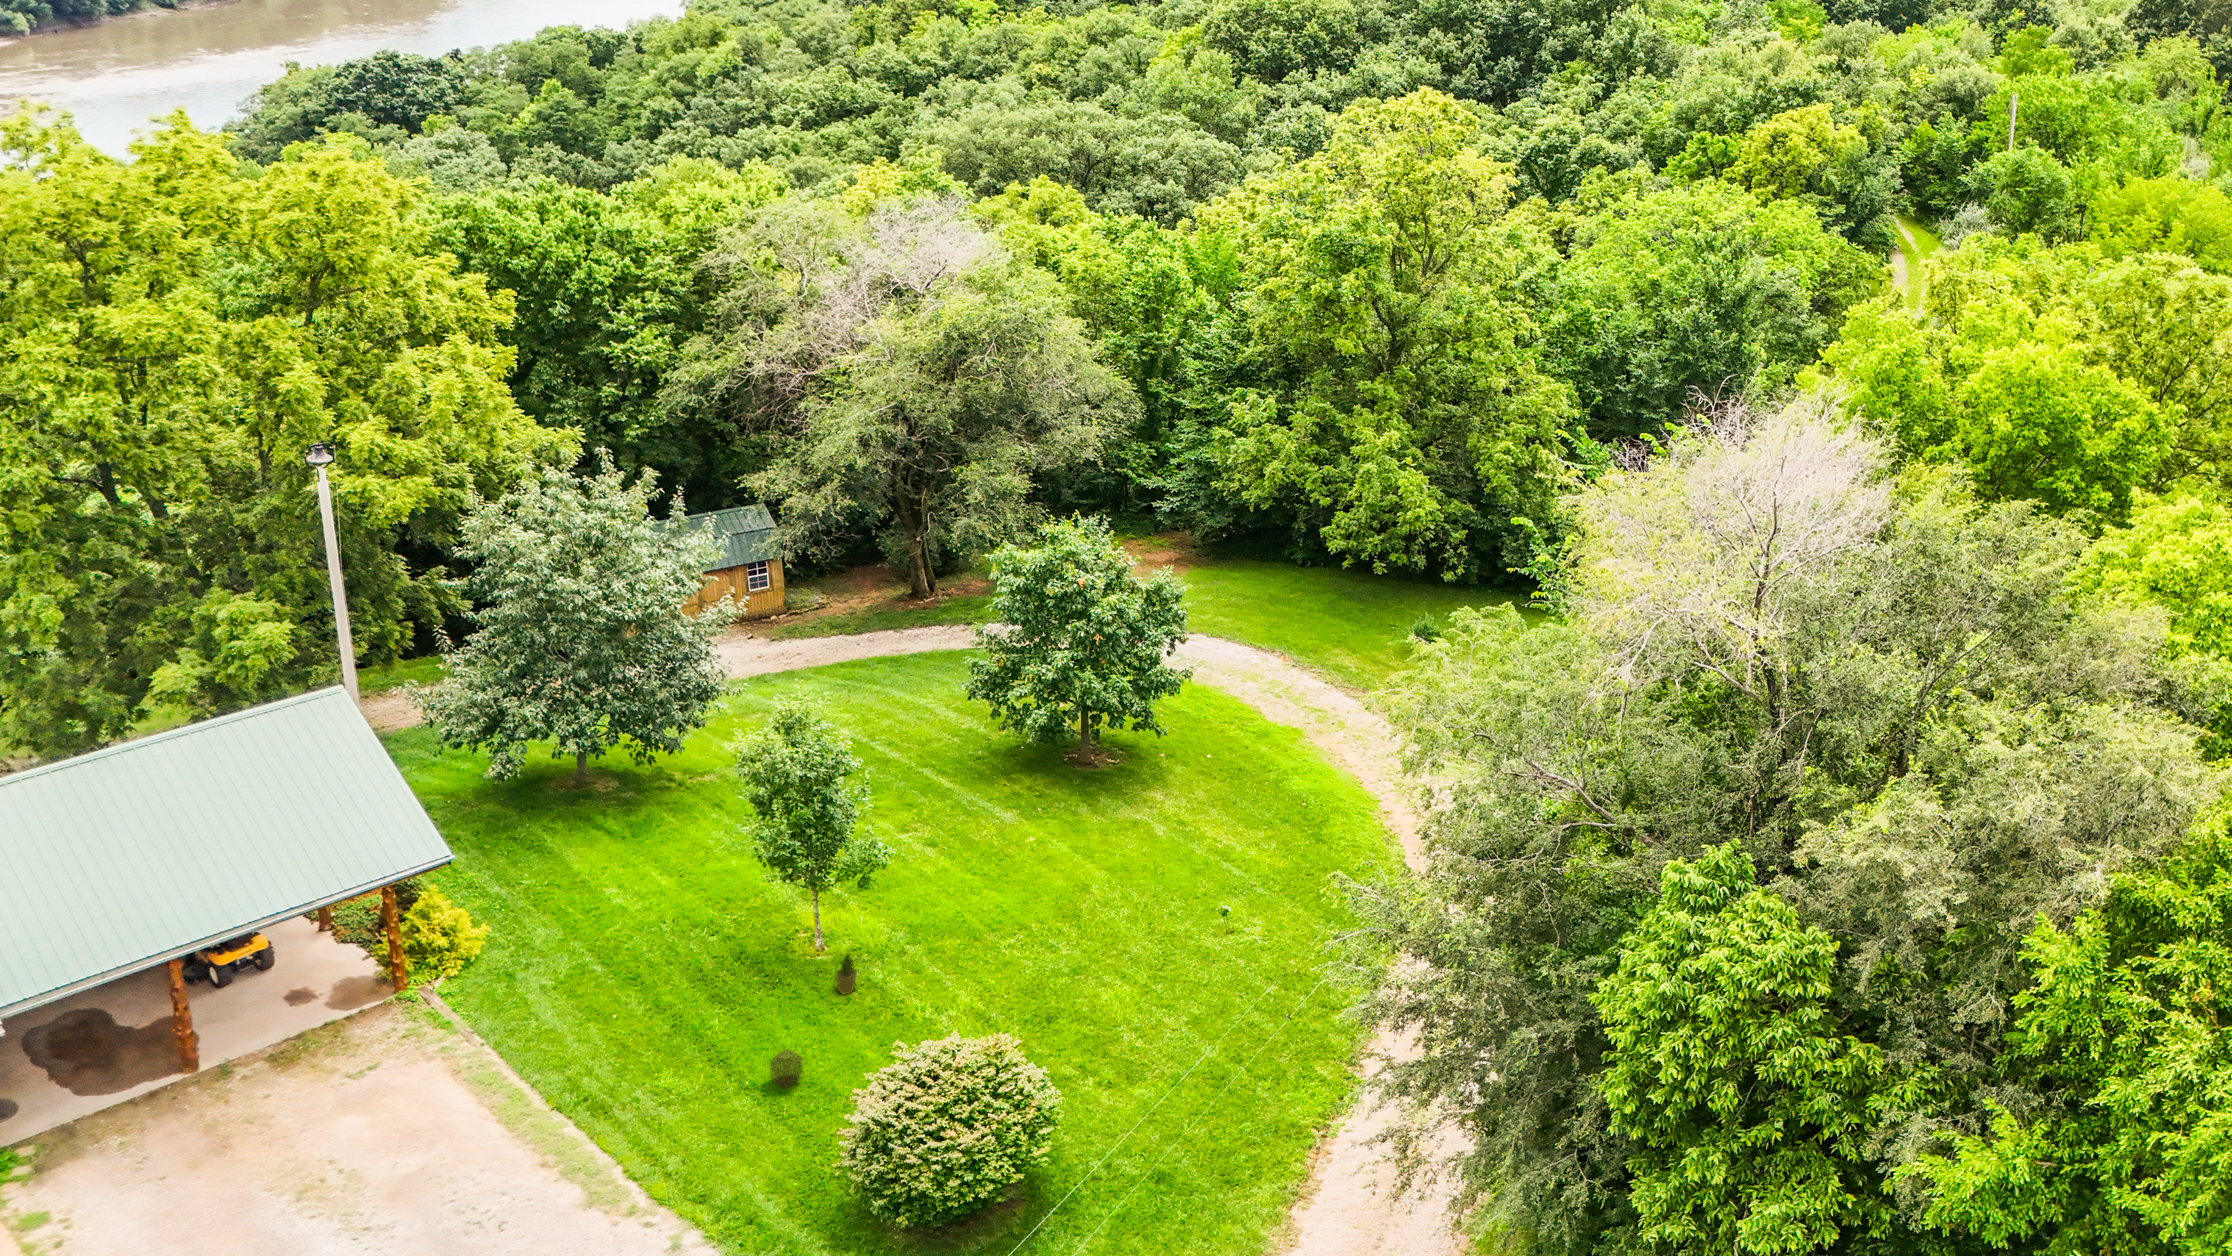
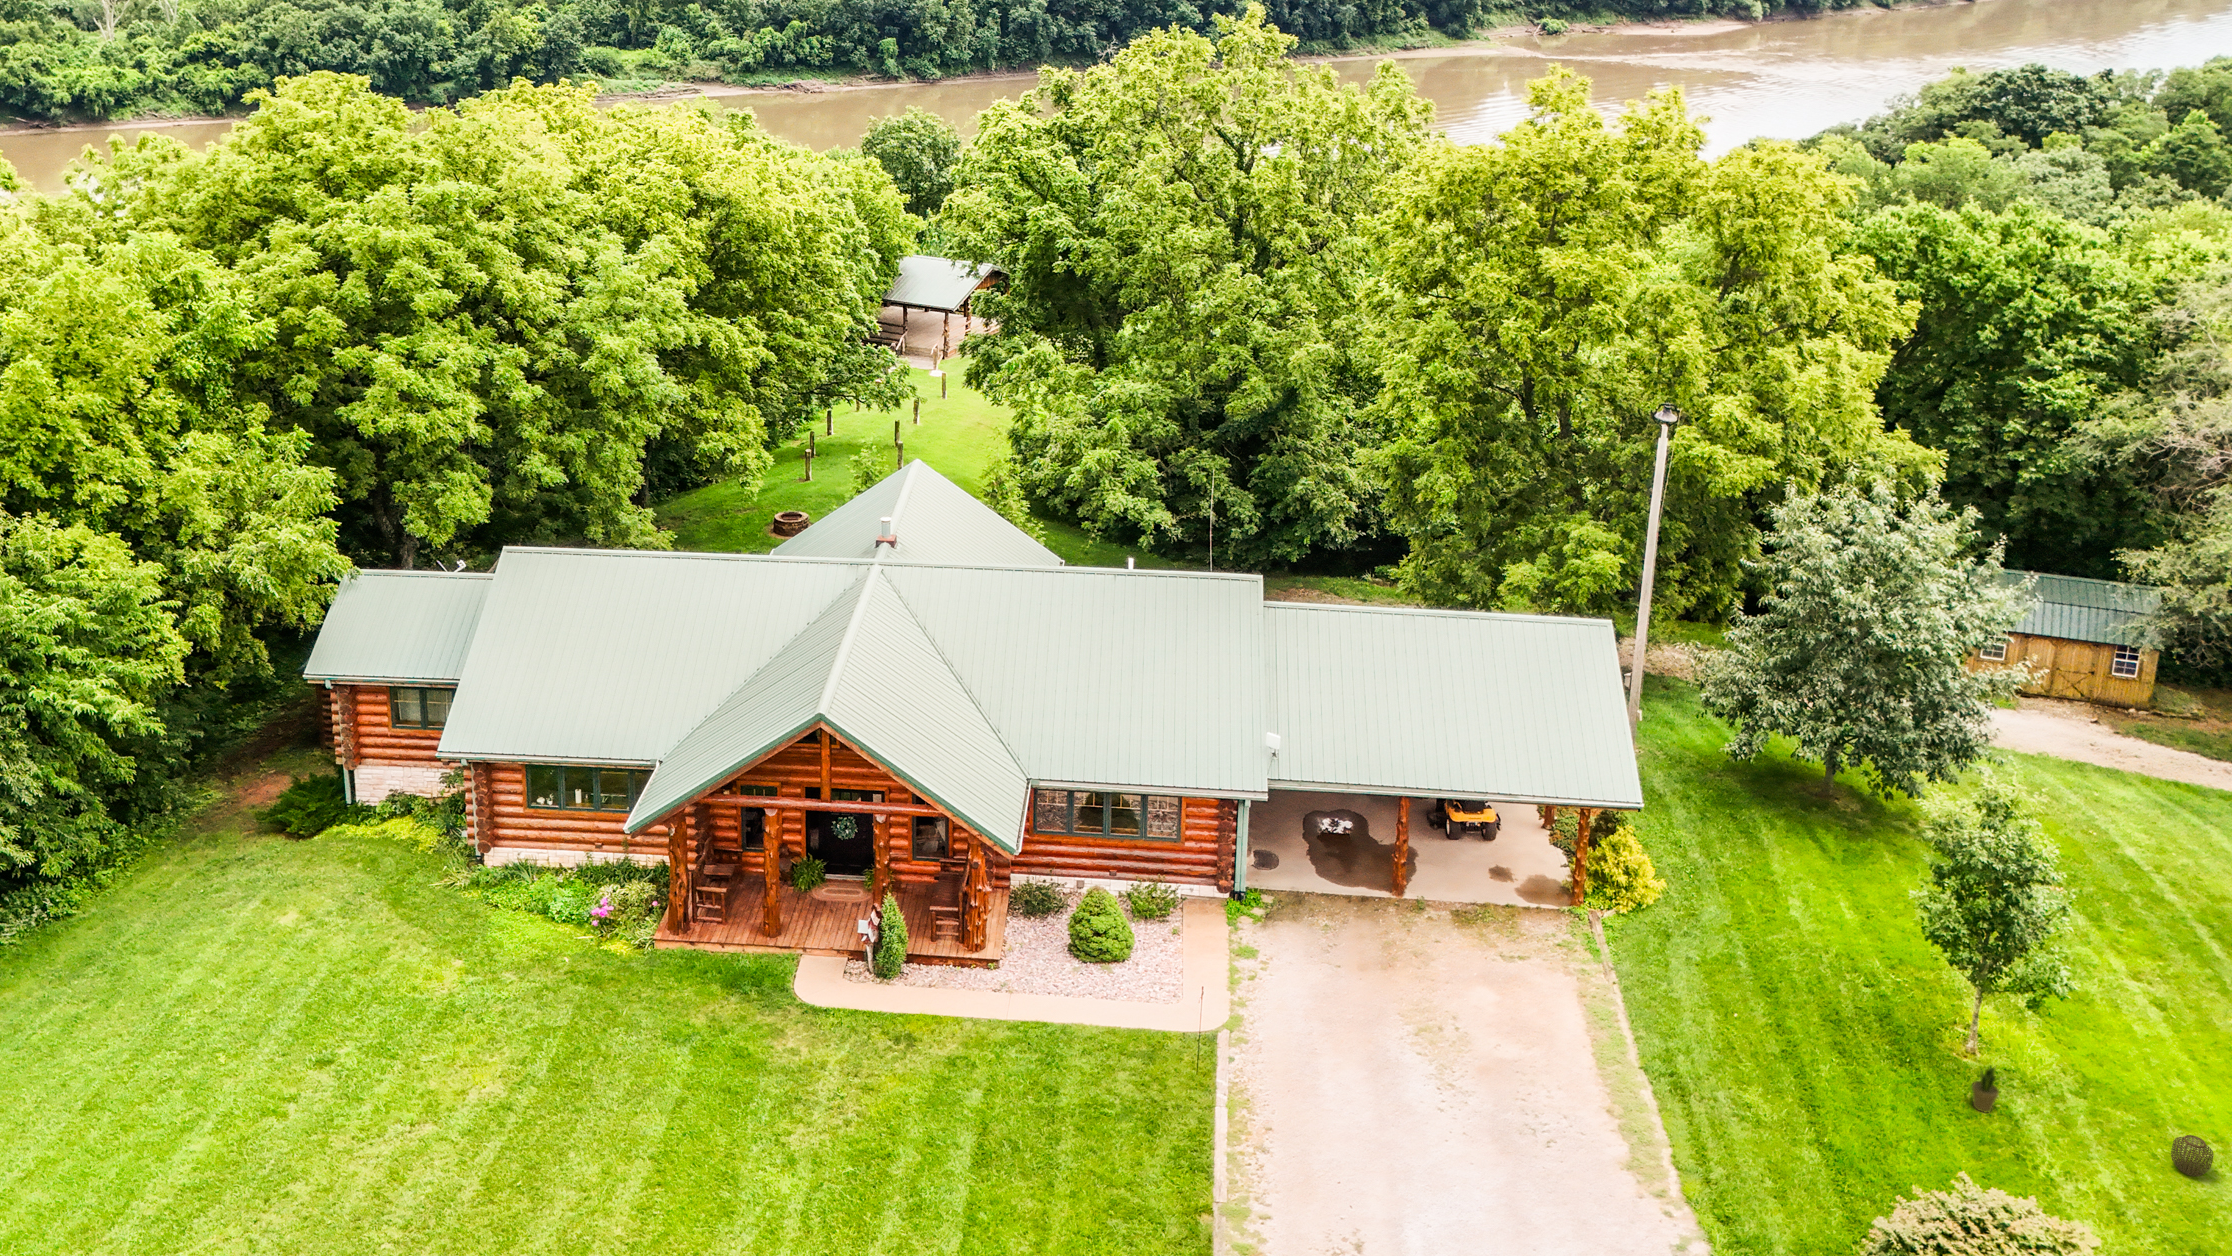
woven basket: present [770,1050,802,1087] -> present [2171,1135,2214,1176]

